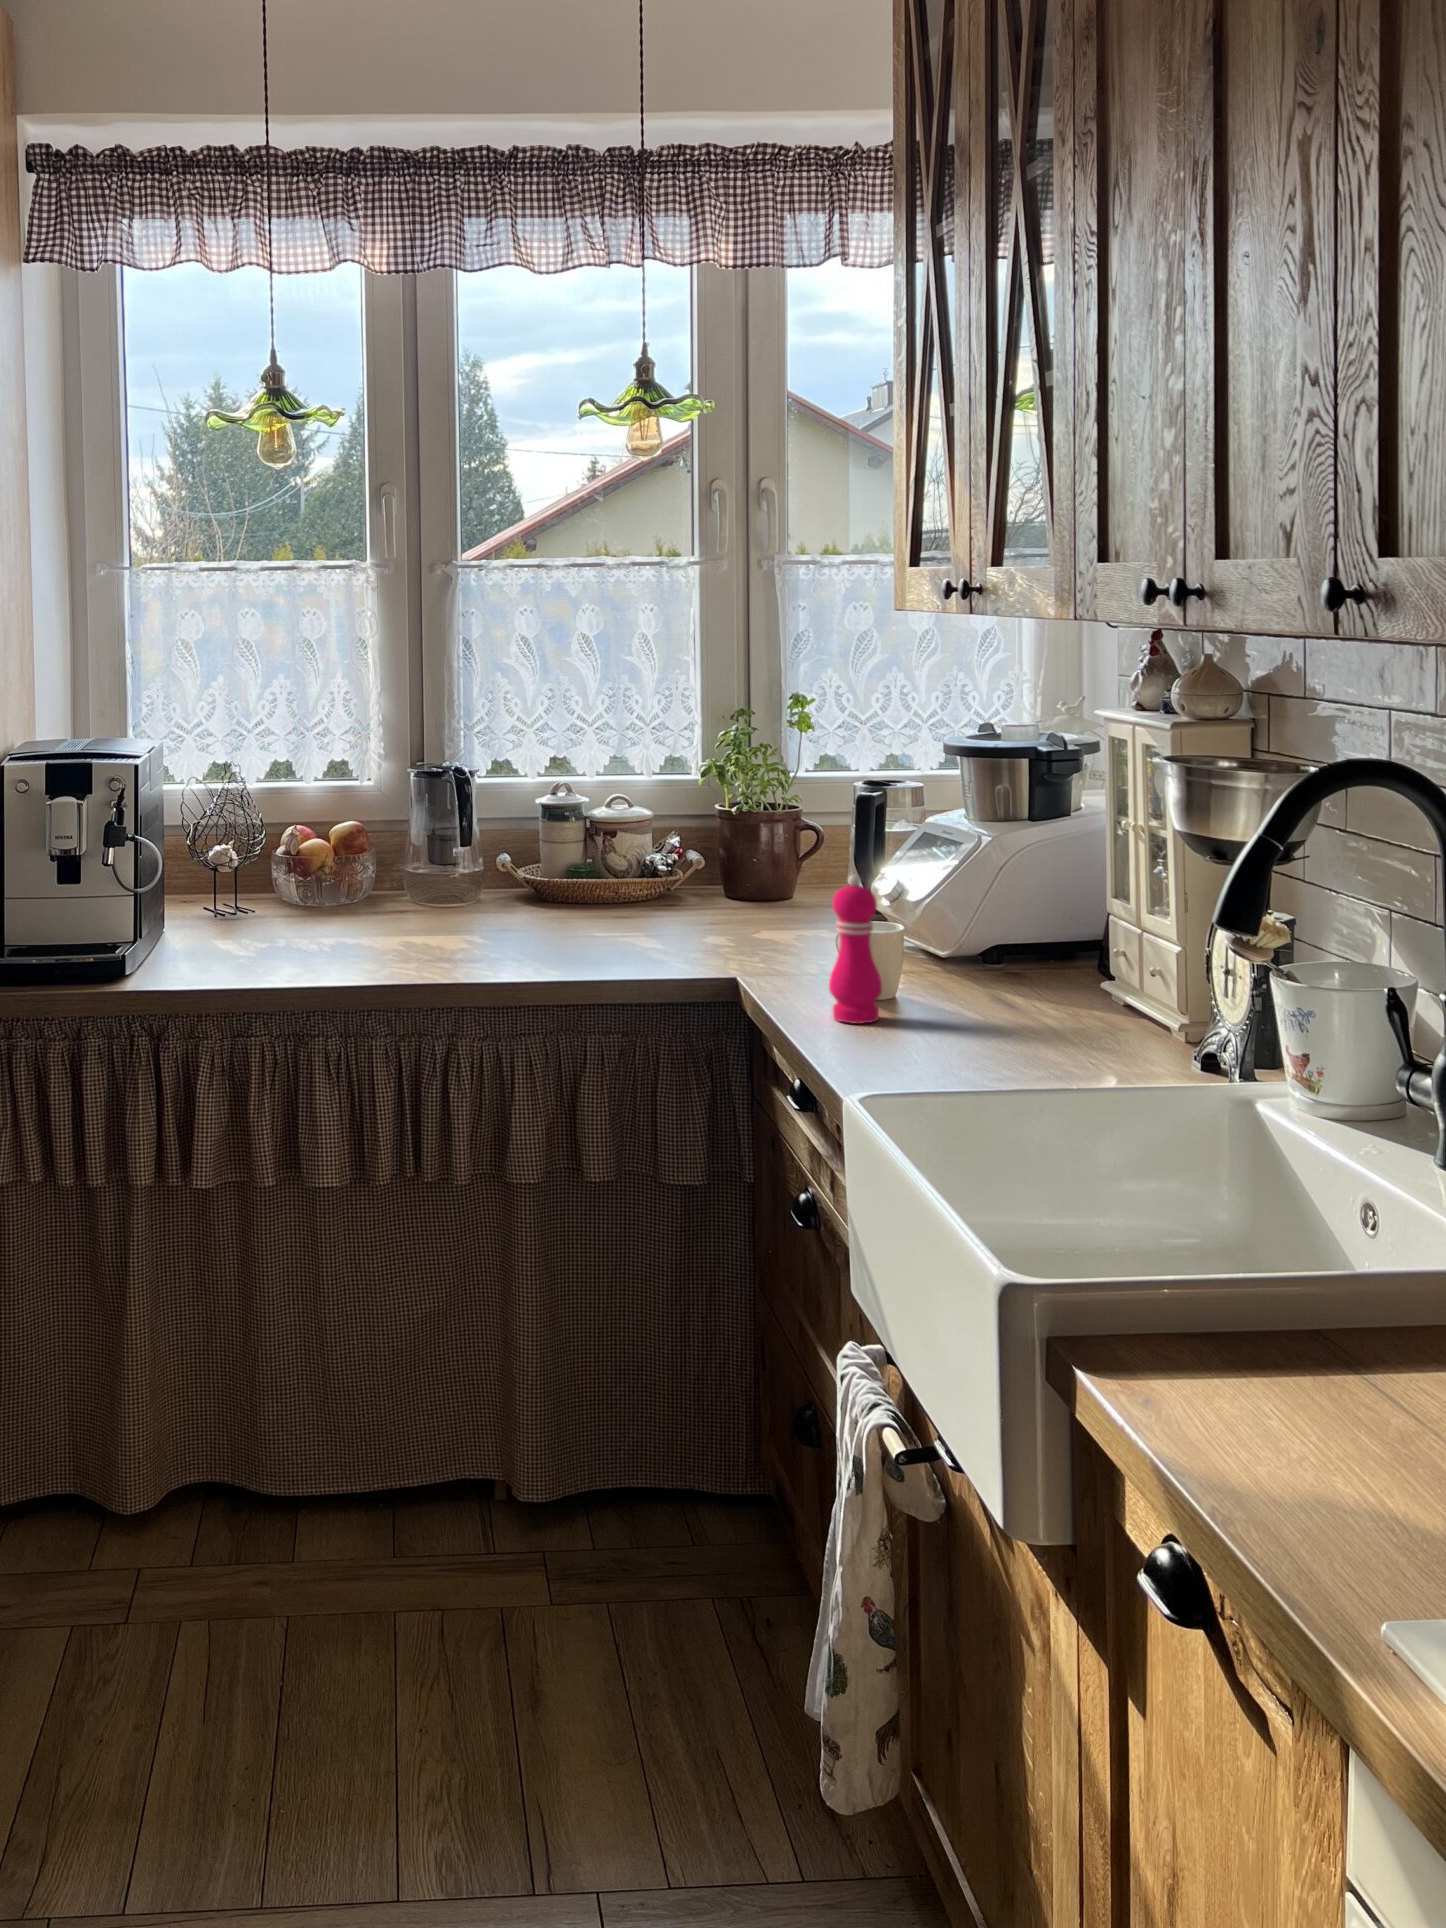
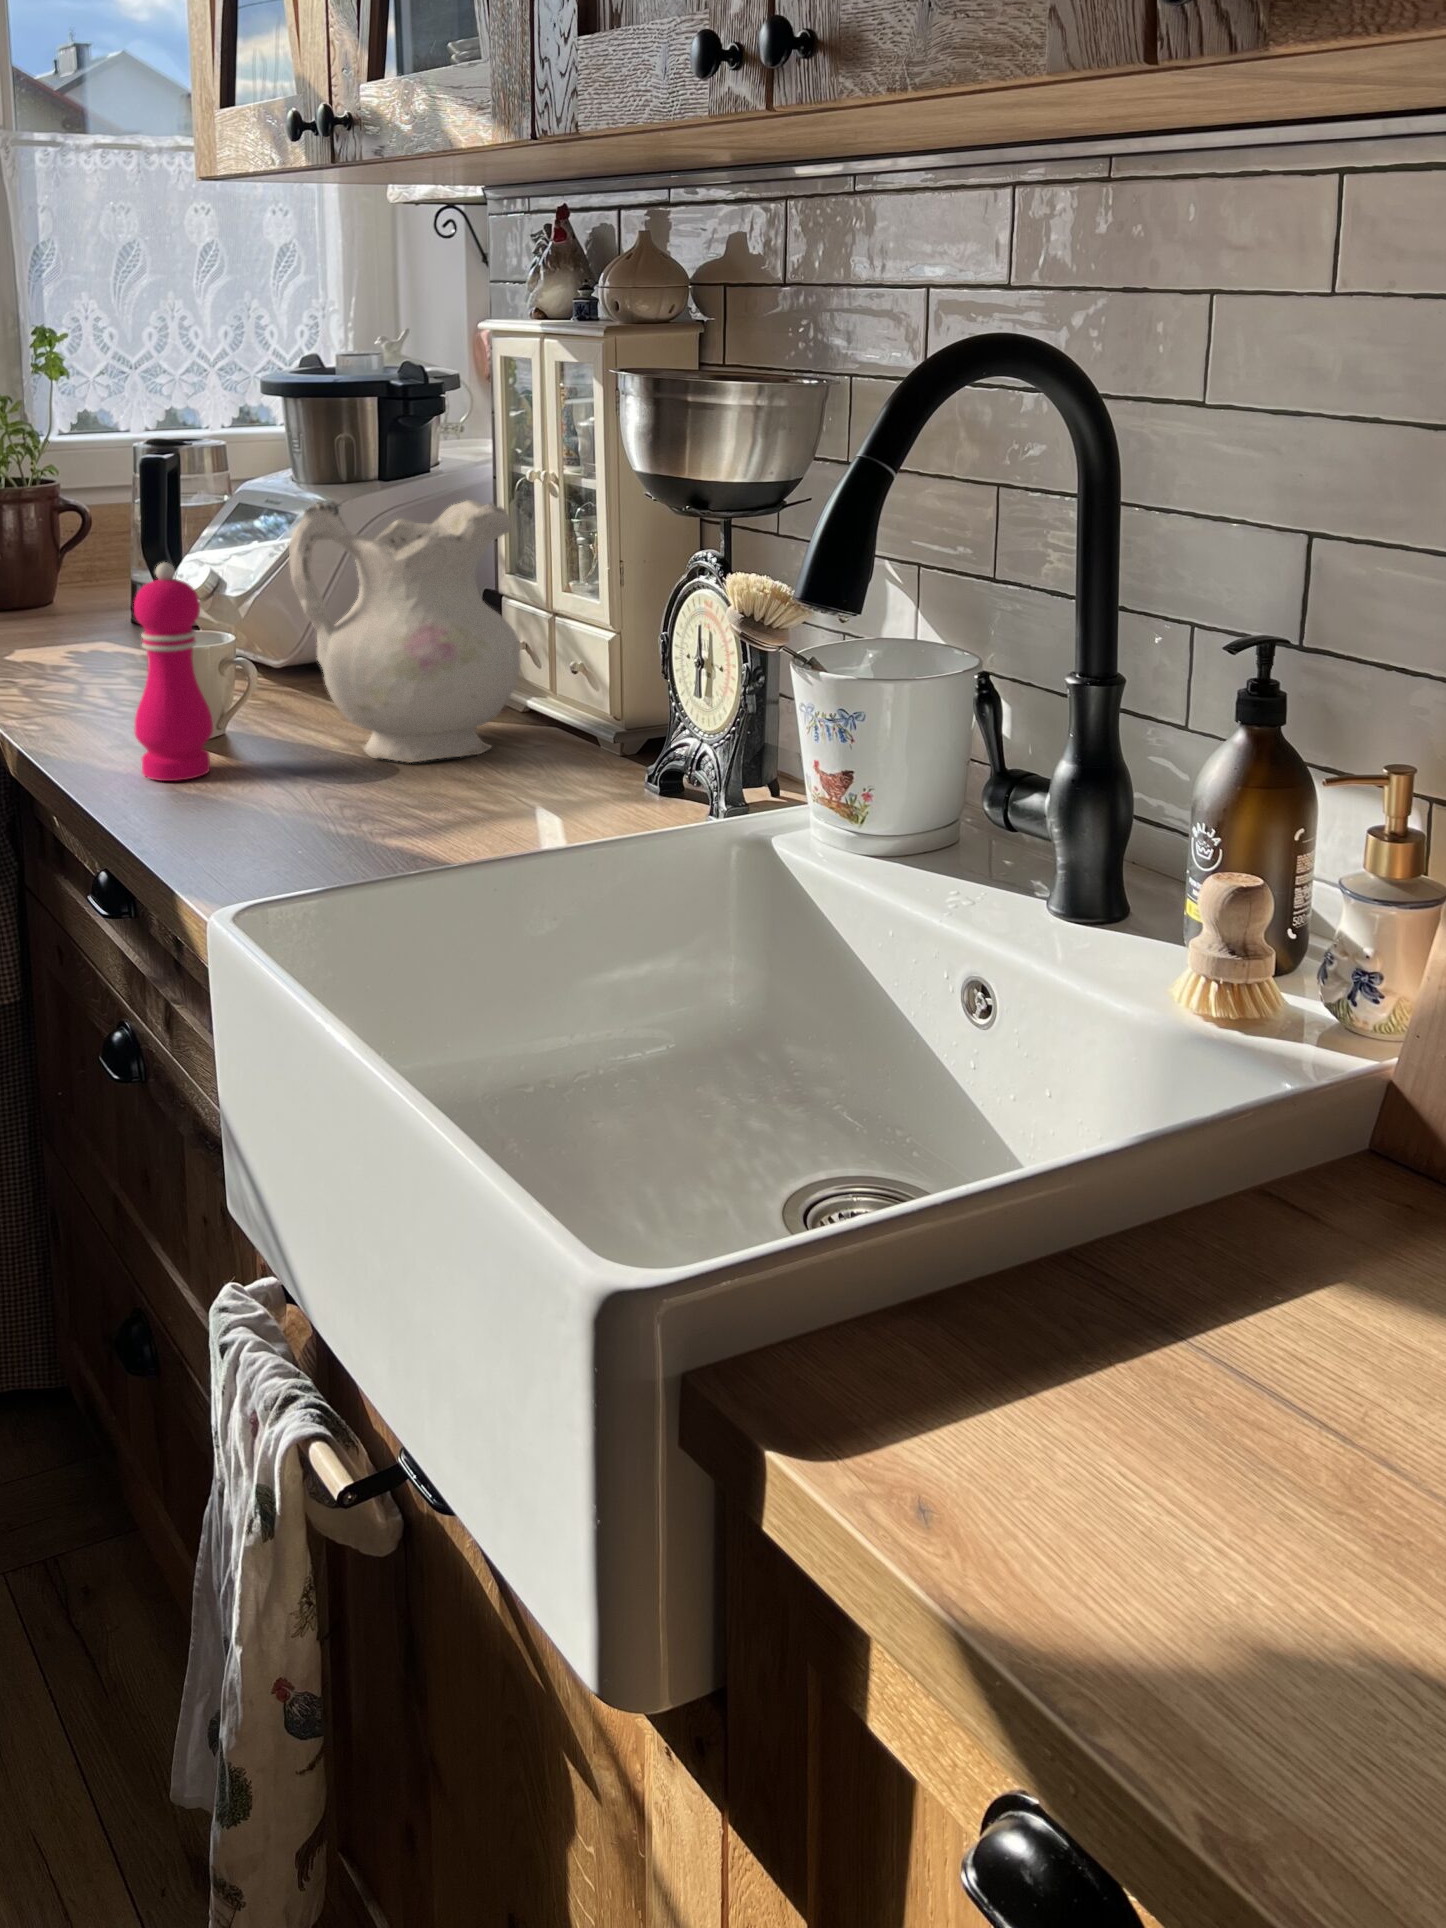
ceramic pitcher: none [940,839,1109,1028] -> present [289,500,521,762]

